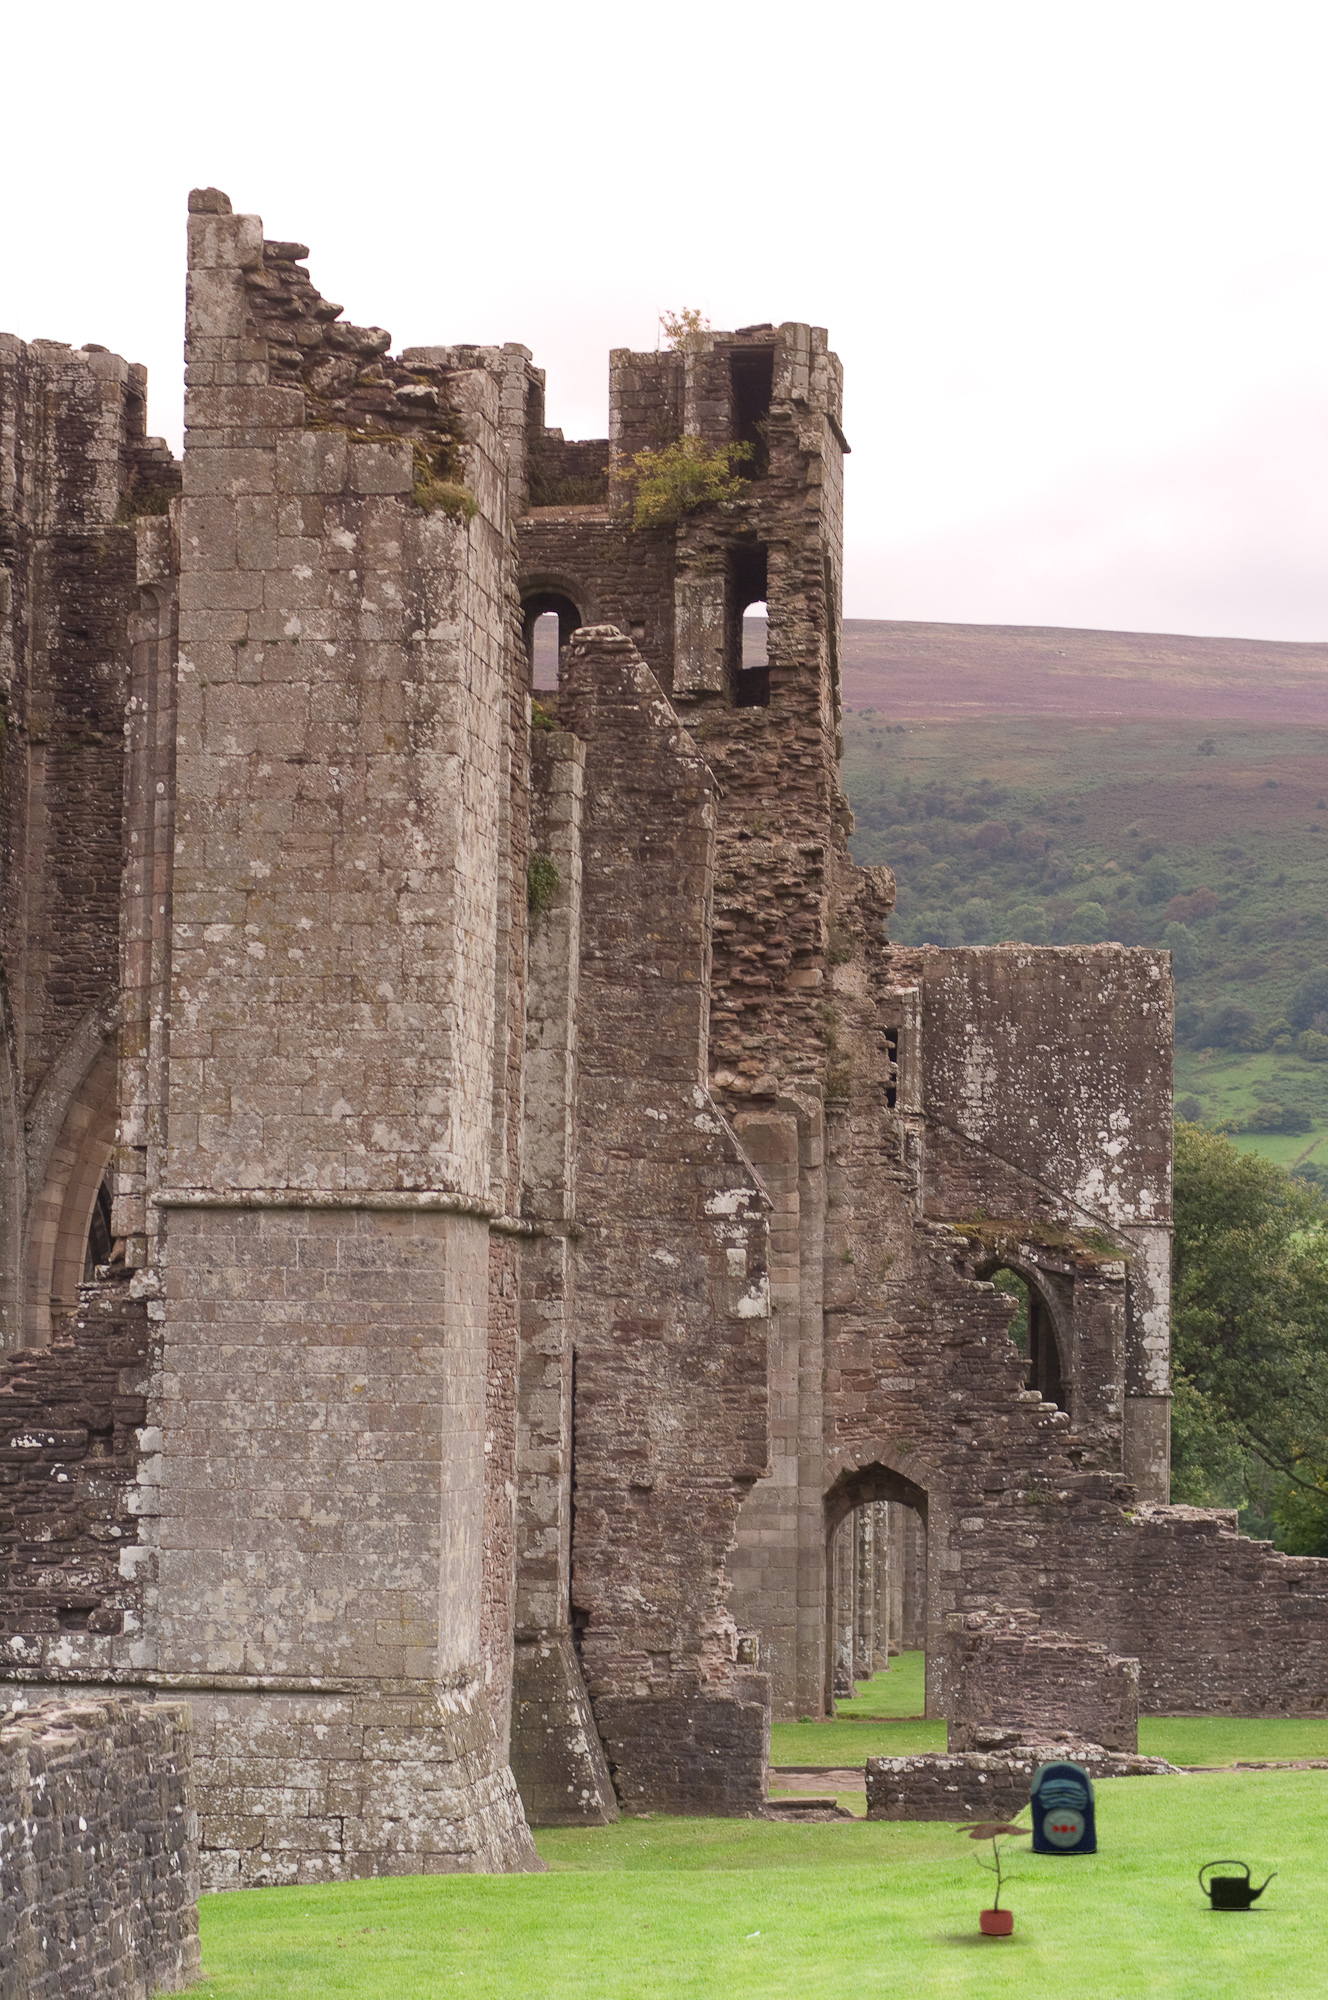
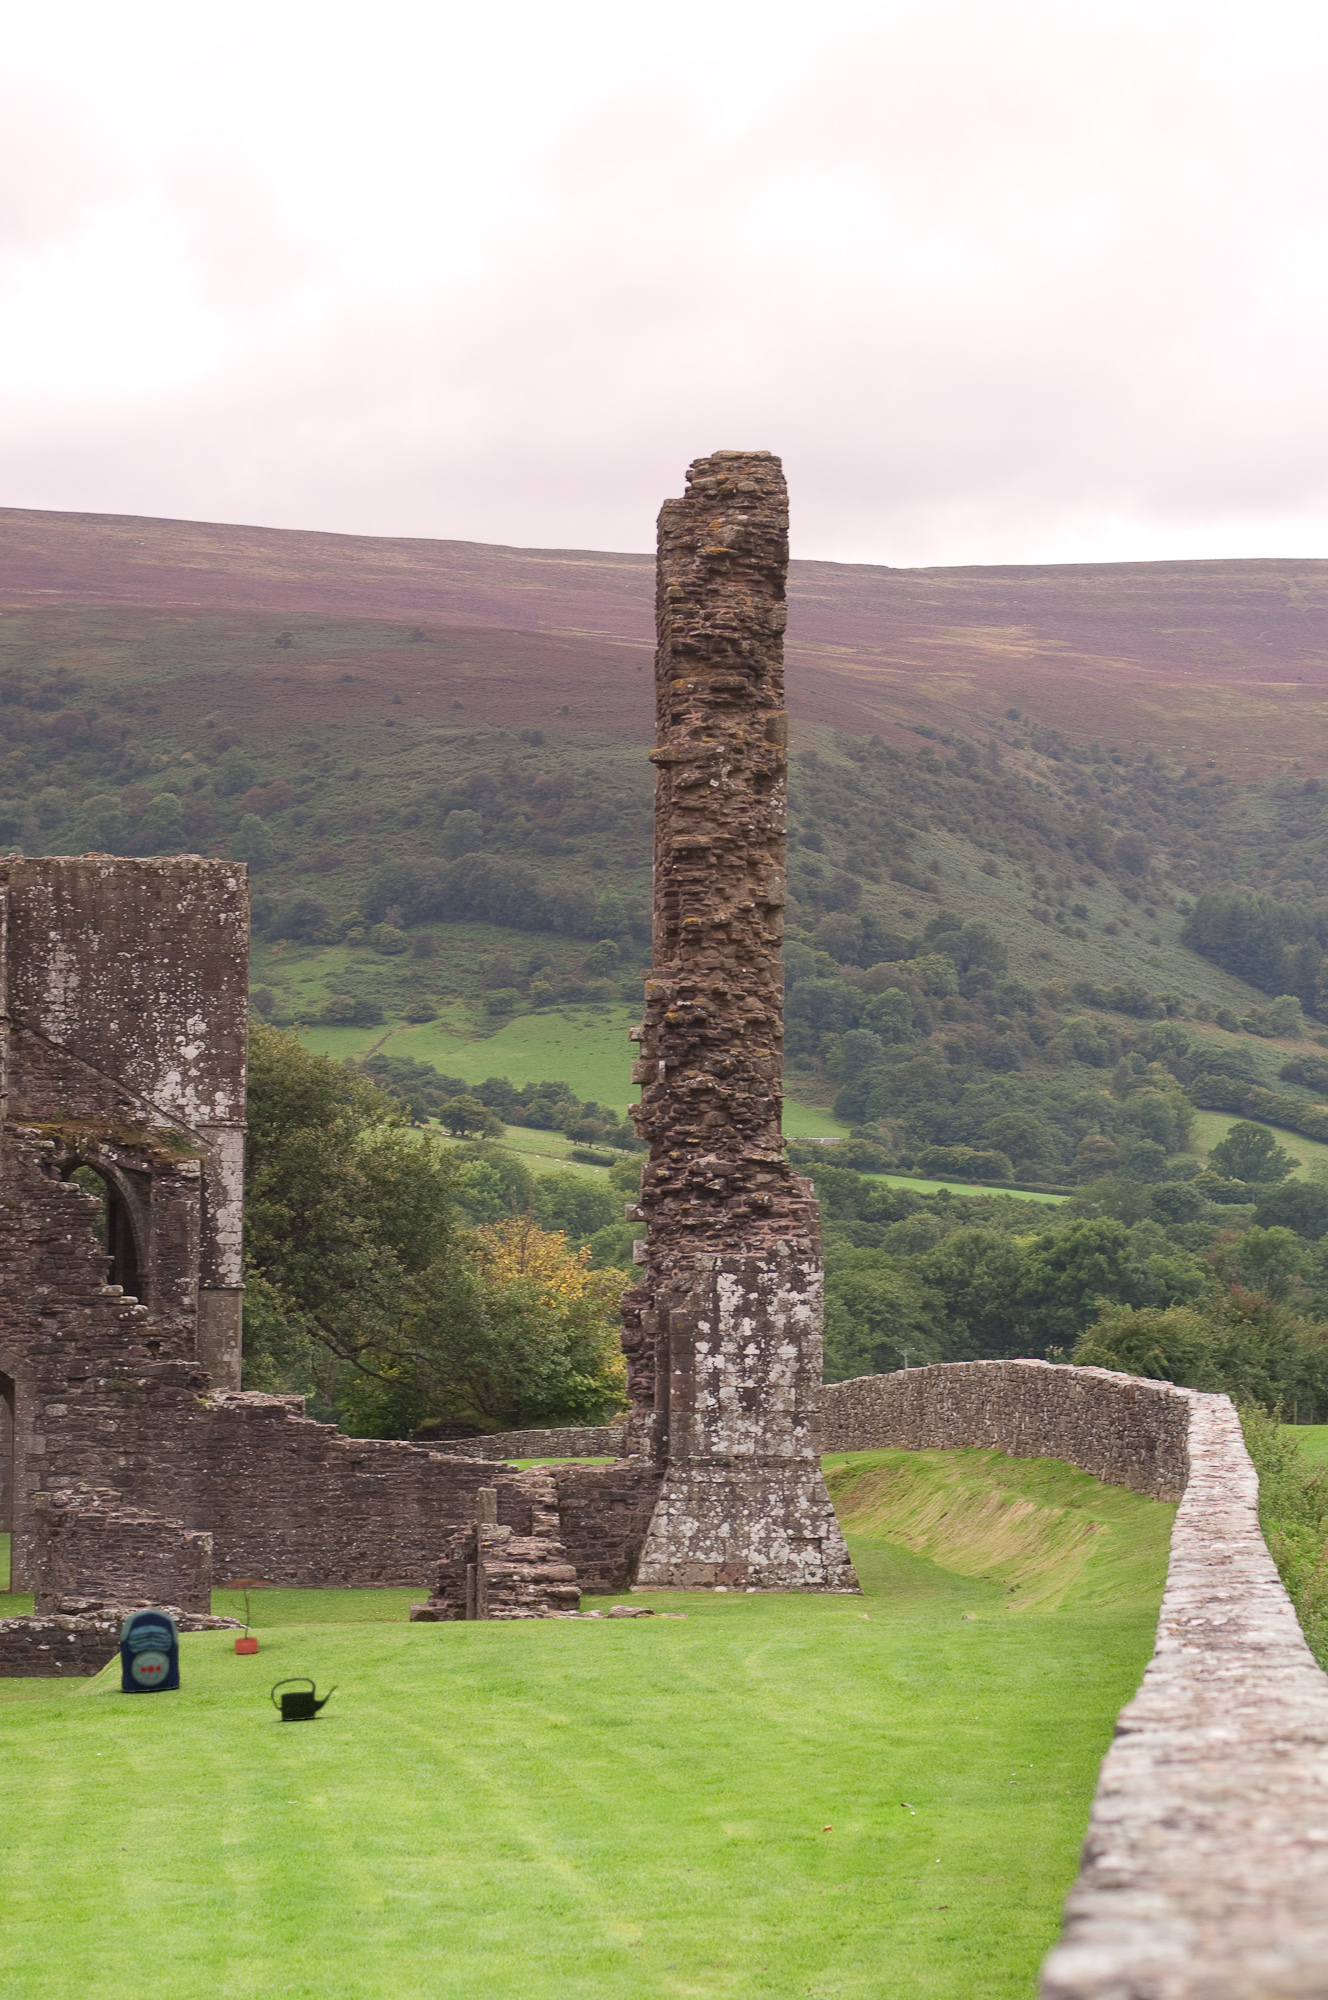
potted plant: present [956,1822,1033,1935] -> present [219,1578,271,1654]

